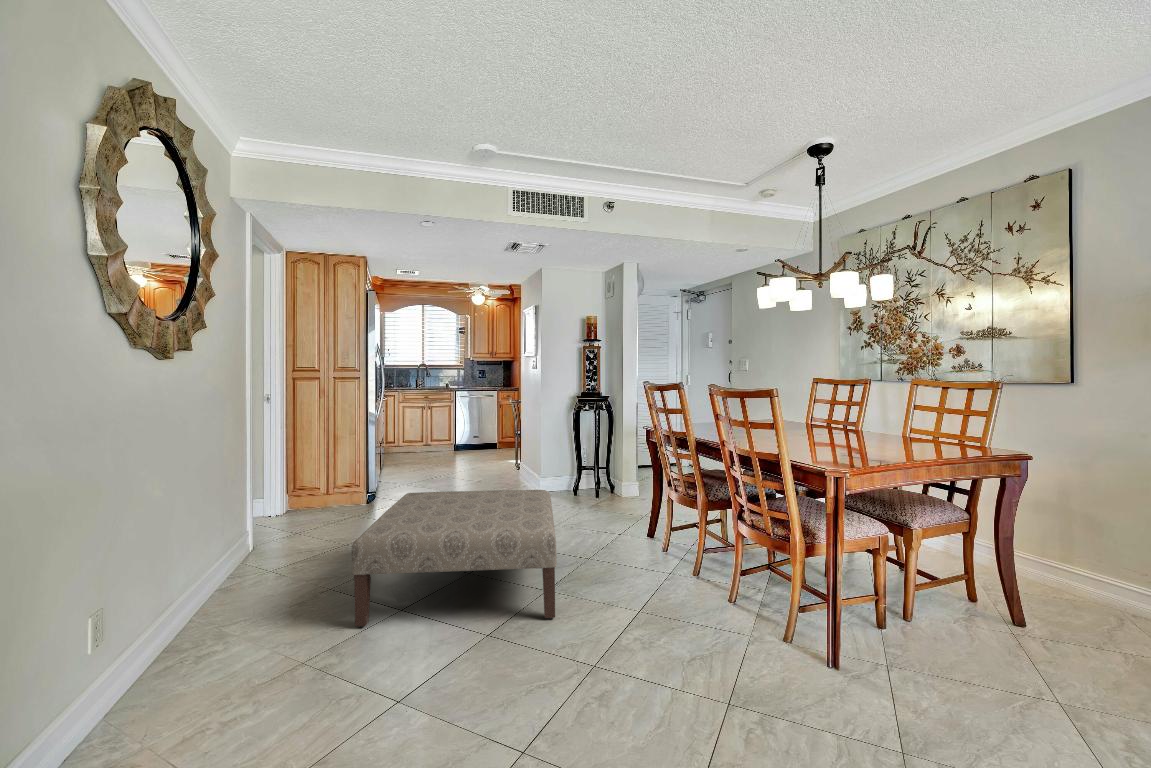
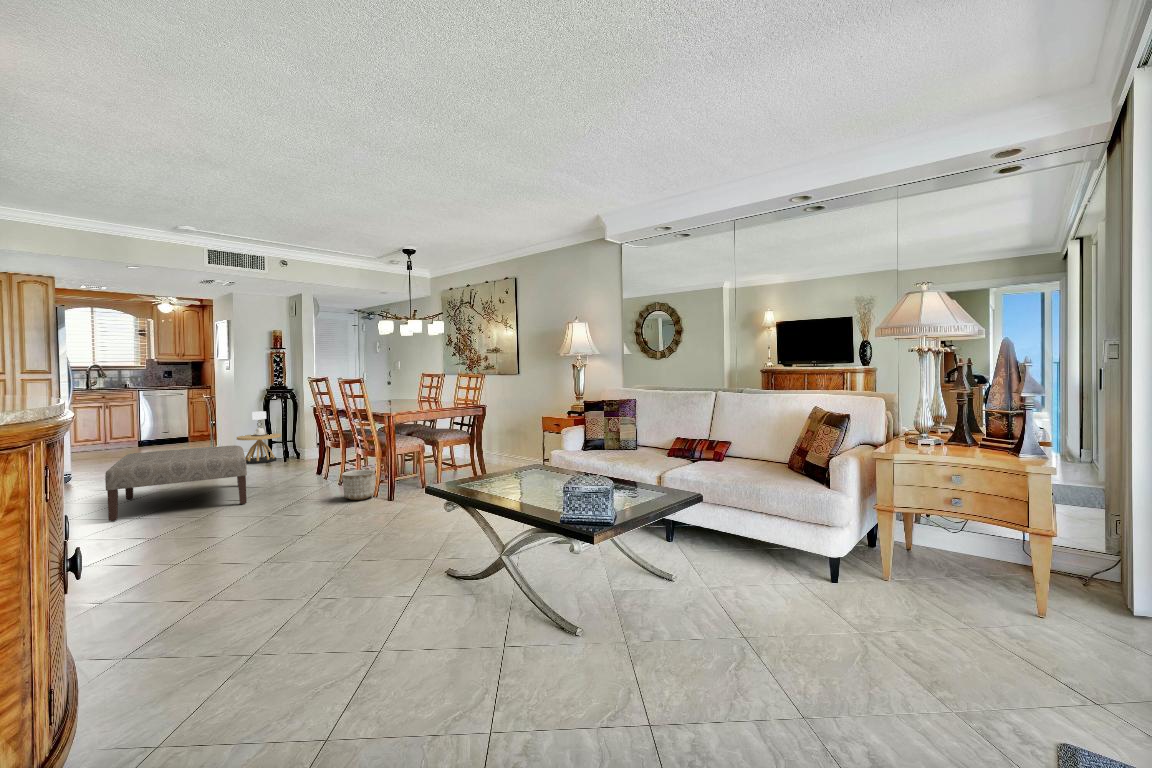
side table: none [542,426,594,498] -> present [237,411,281,464]
planter: none [732,585,804,666] -> present [342,470,375,500]

